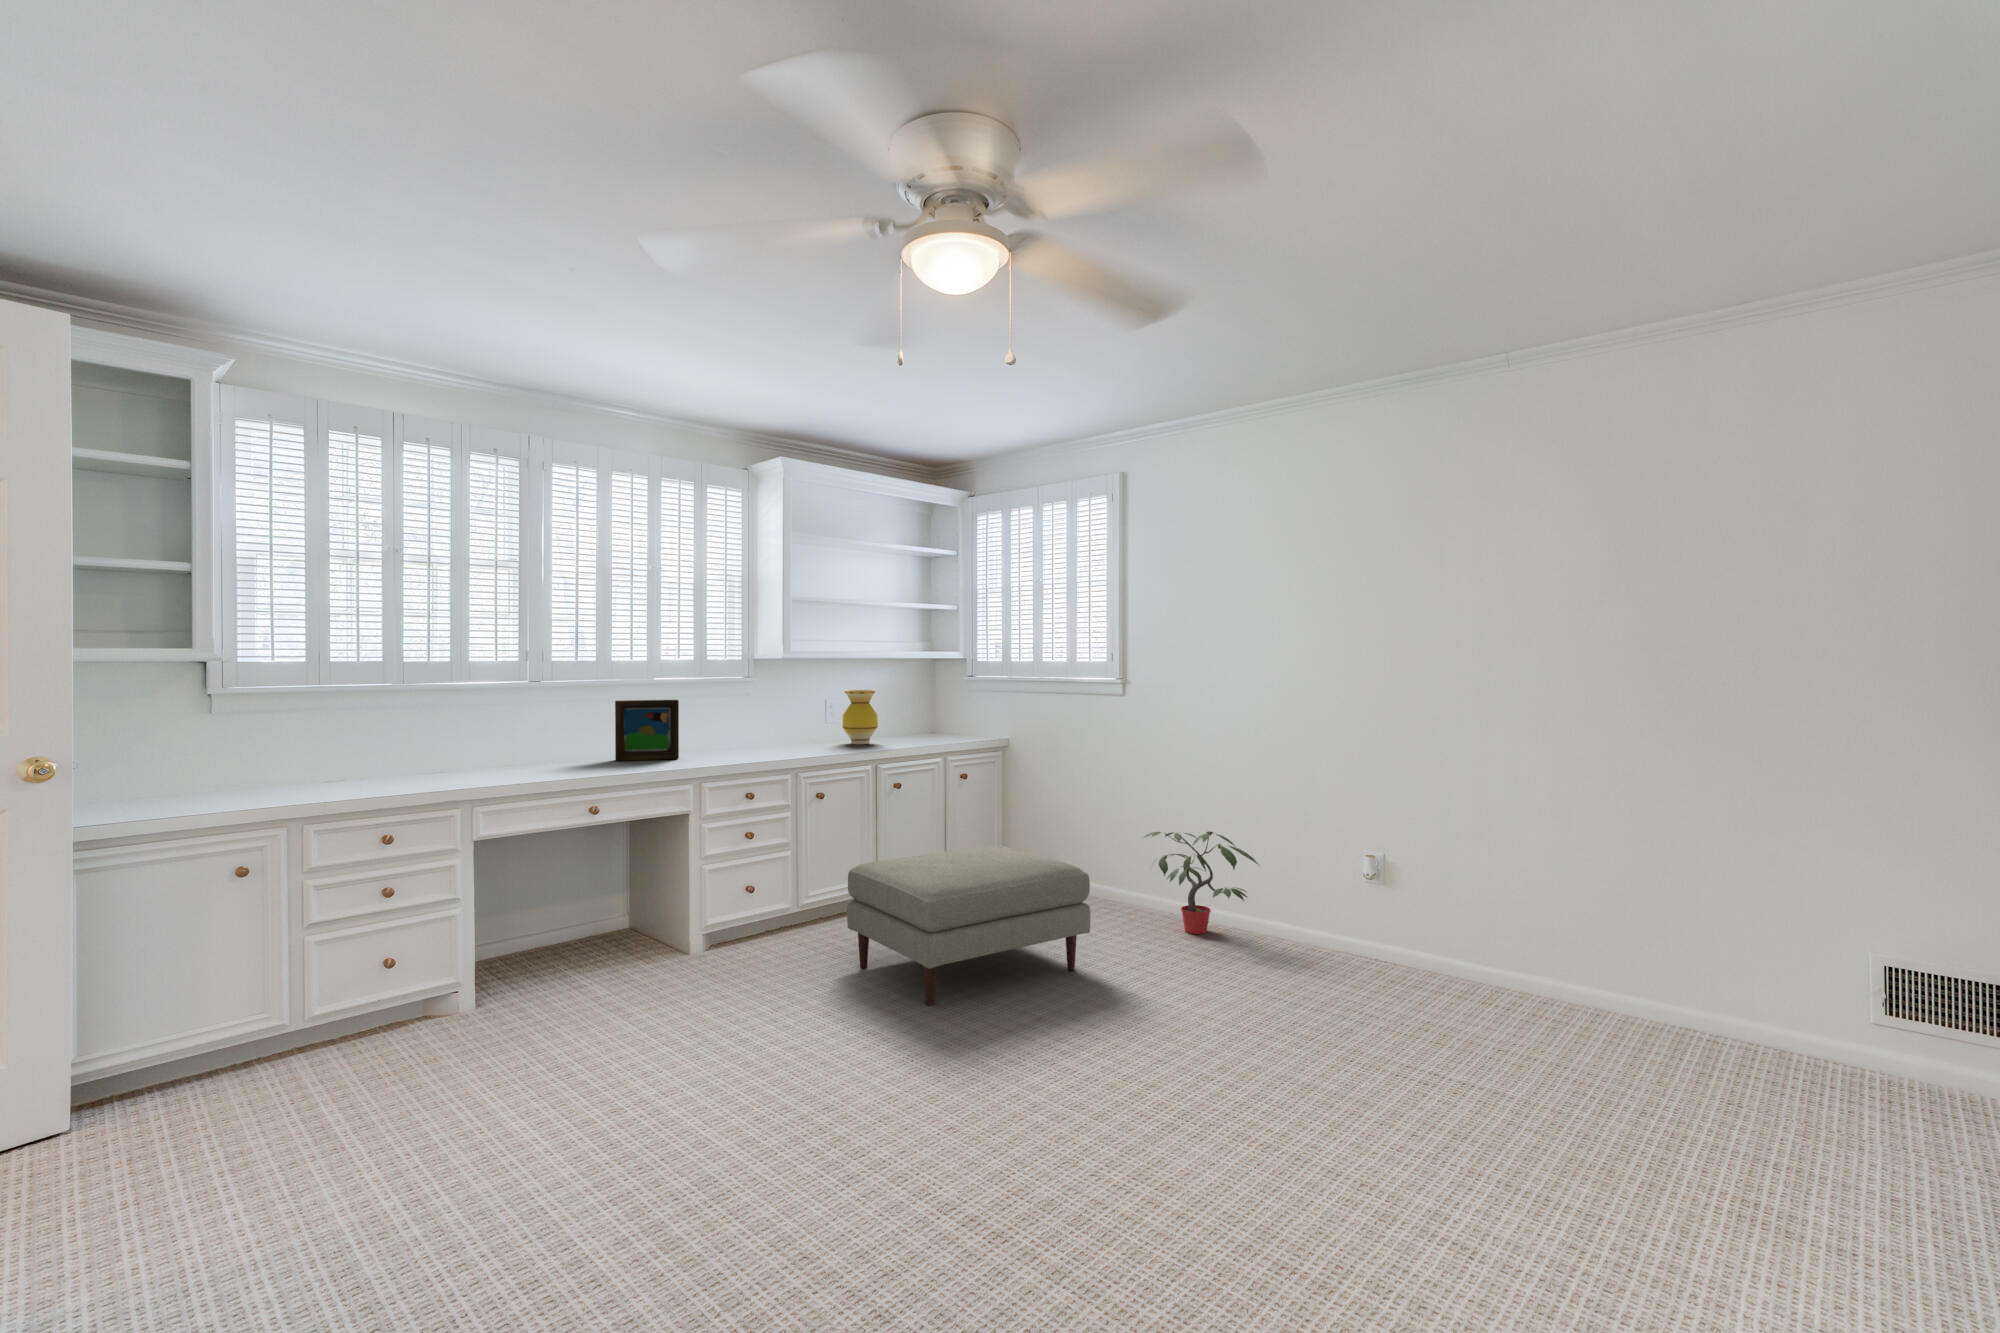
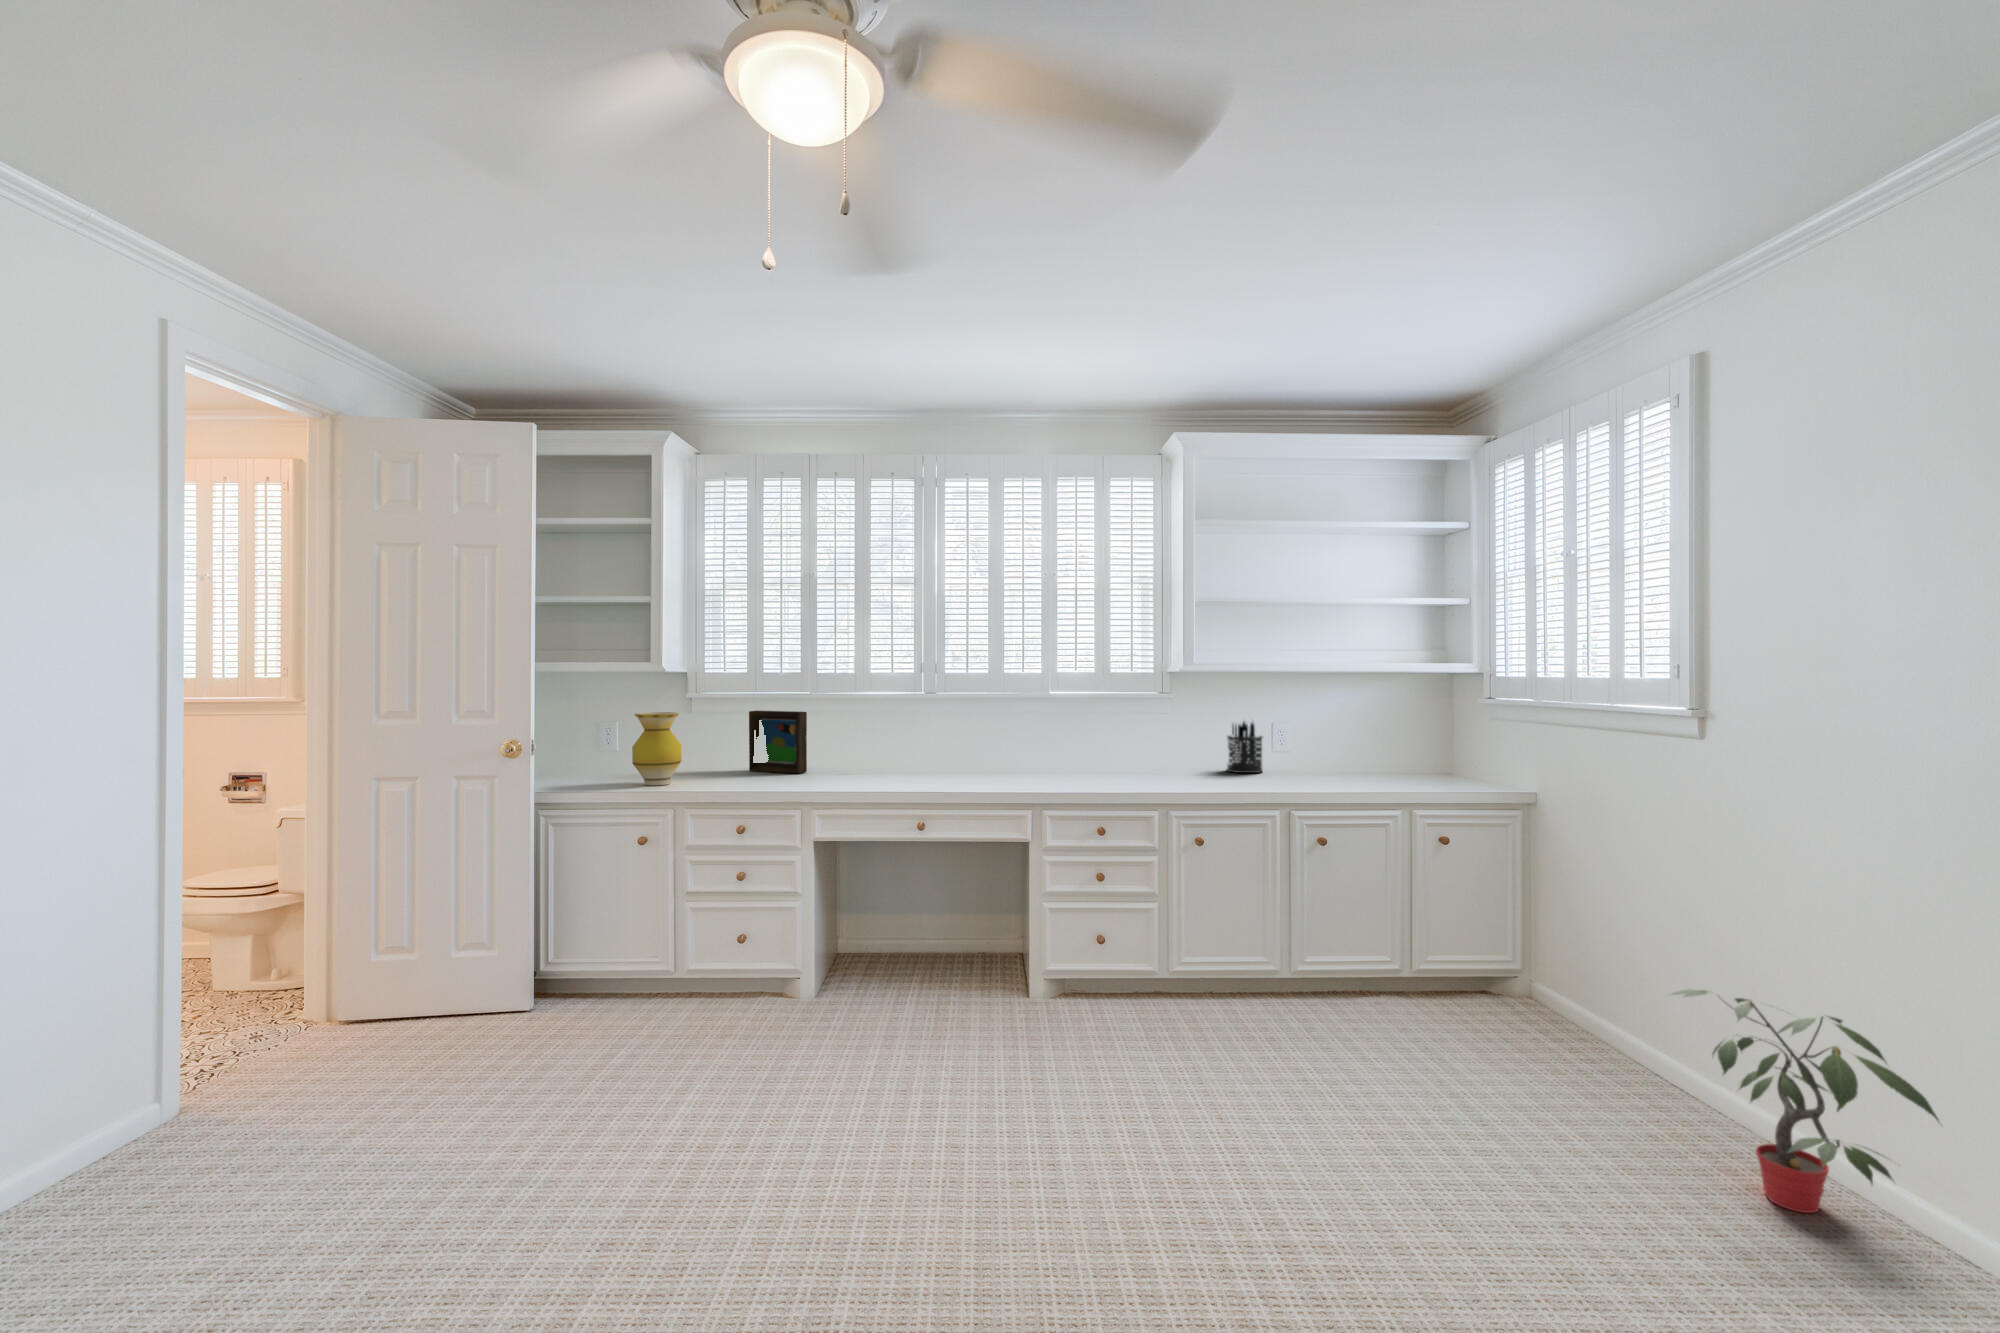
vase: present [843,690,878,744] -> present [632,712,681,785]
pen holder: none [786,698,817,743] -> present [1227,722,1263,773]
picture frame: present [615,700,679,761] -> present [749,711,807,773]
ottoman: present [847,845,1090,1005] -> none [1141,939,1466,1188]

